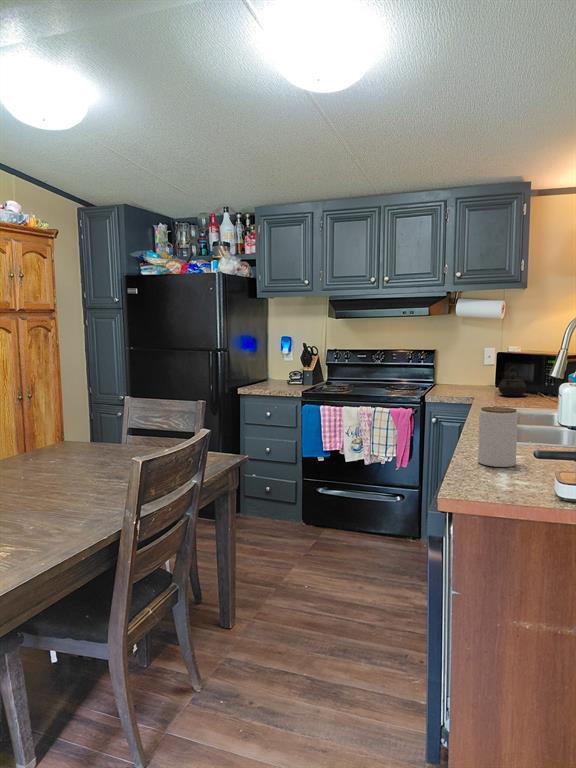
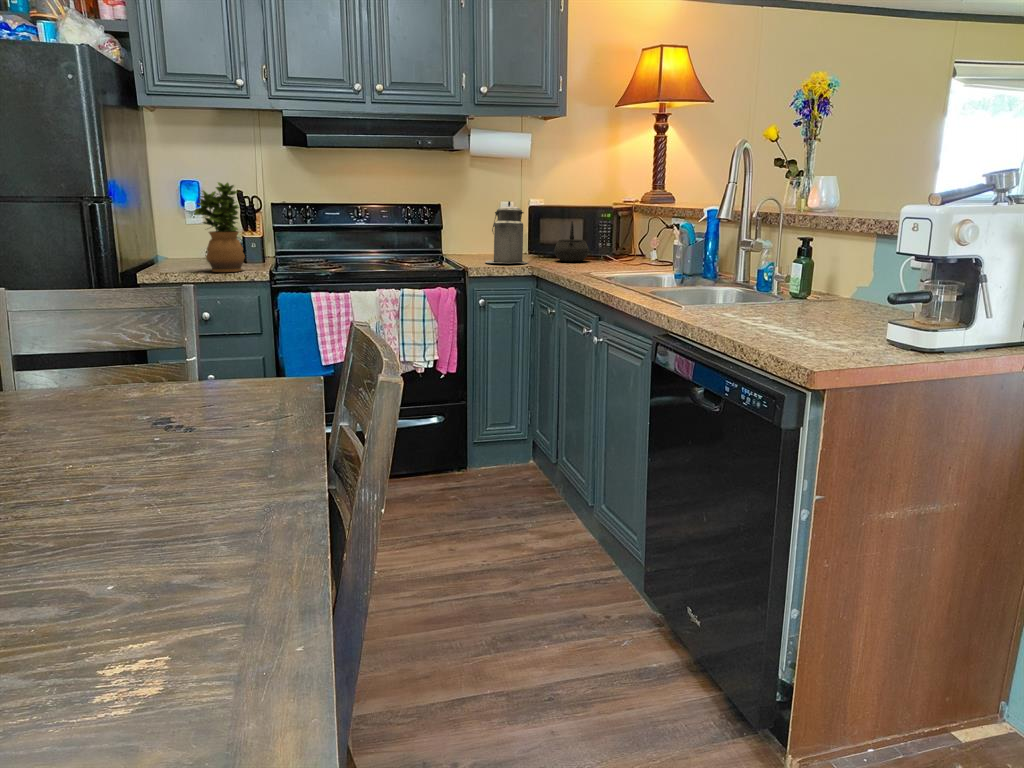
potted plant: none [271,340,298,390] -> present [194,182,245,272]
canister: none [444,351,476,395] -> present [485,201,527,263]
jar: present [478,407,518,467] -> none [739,250,794,327]

